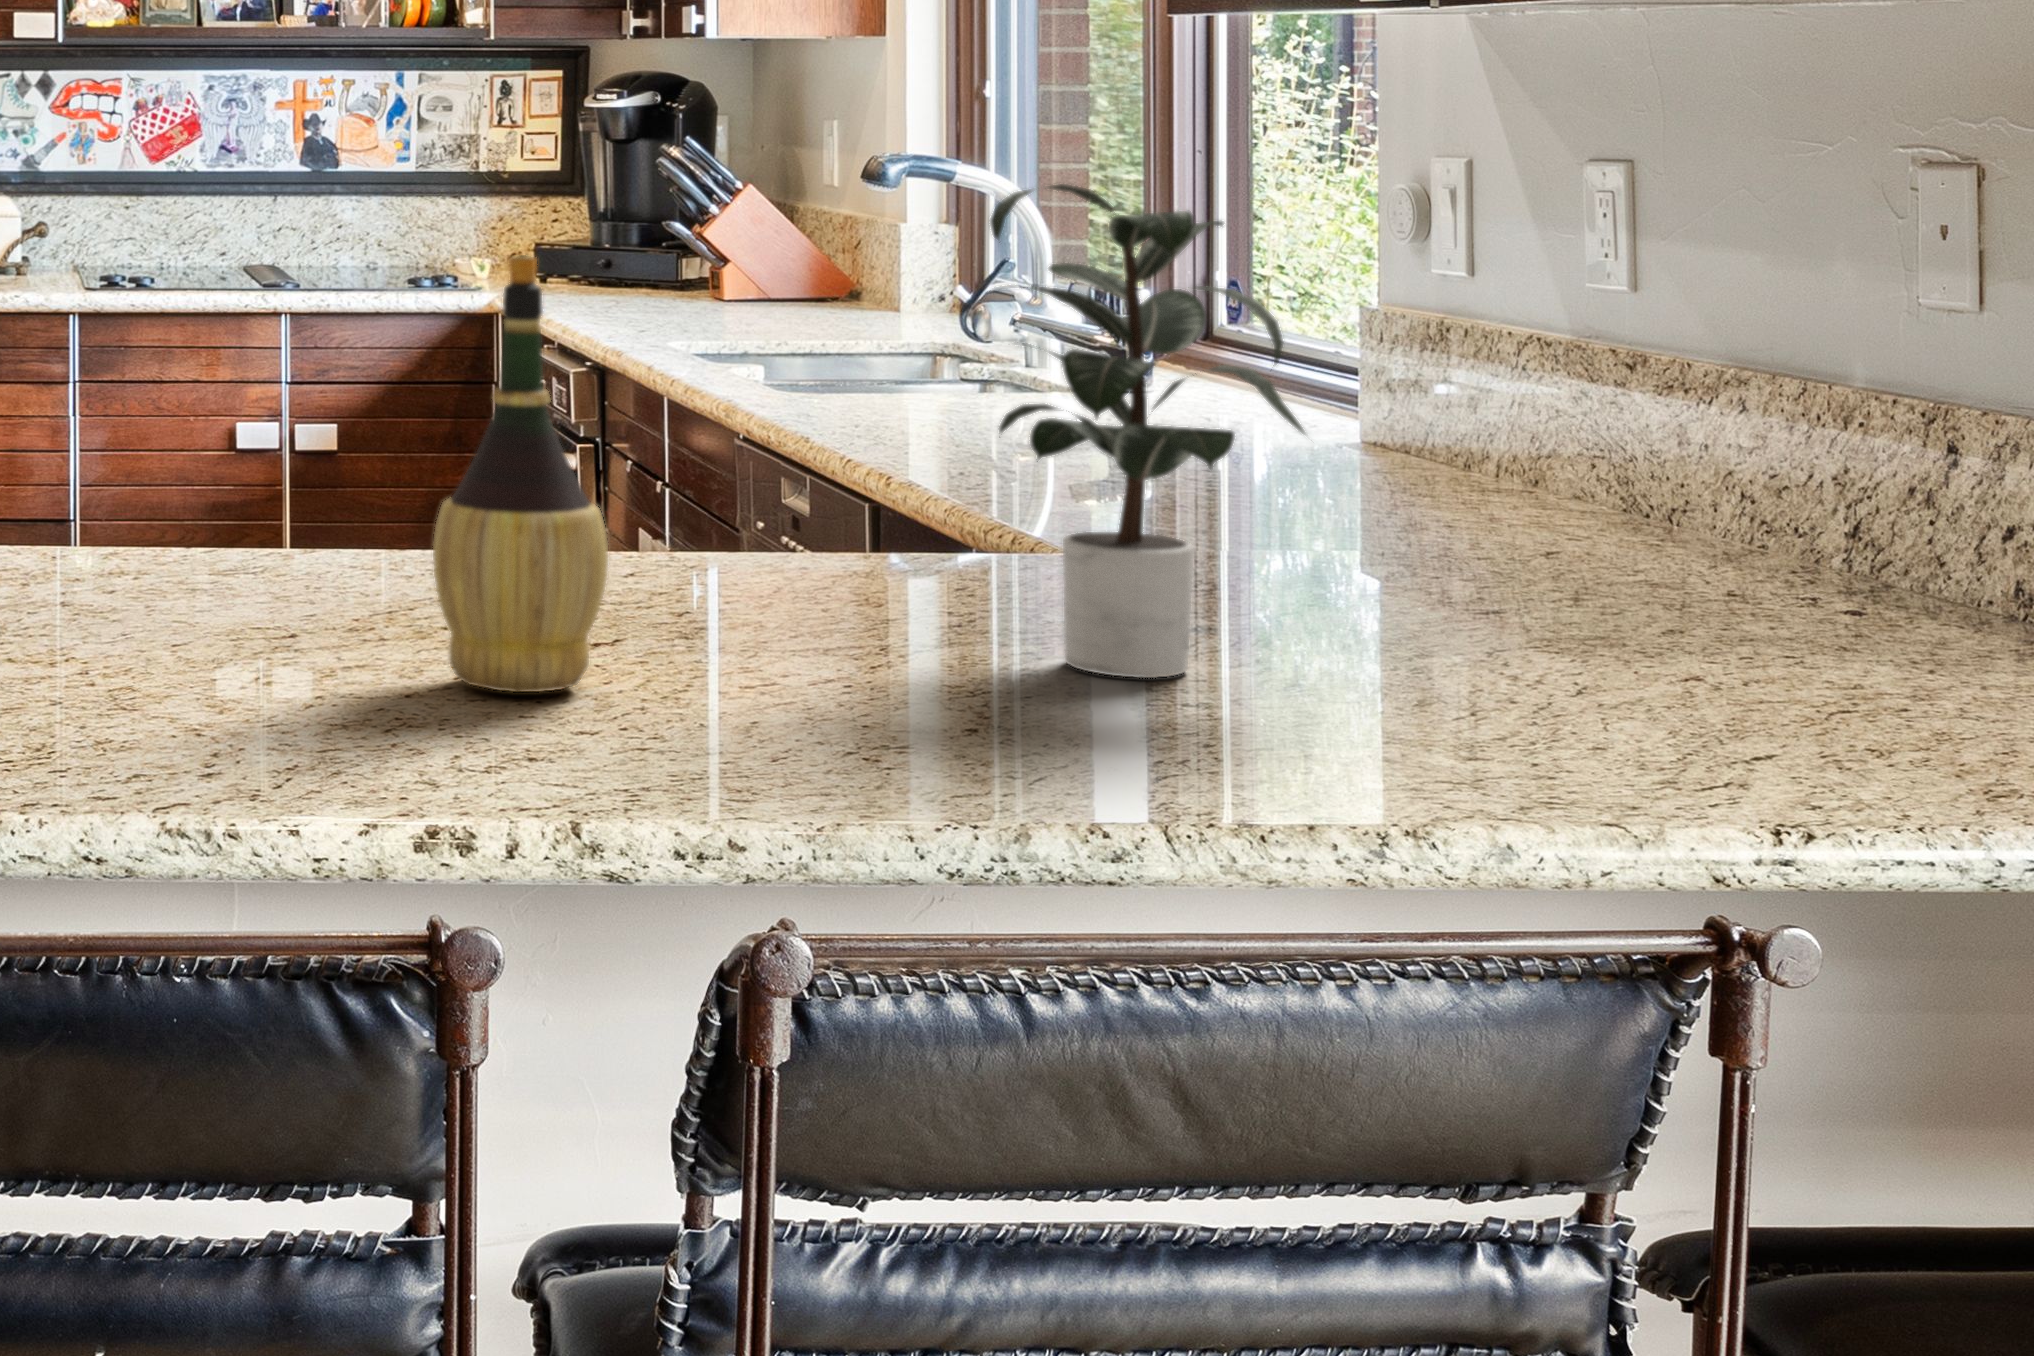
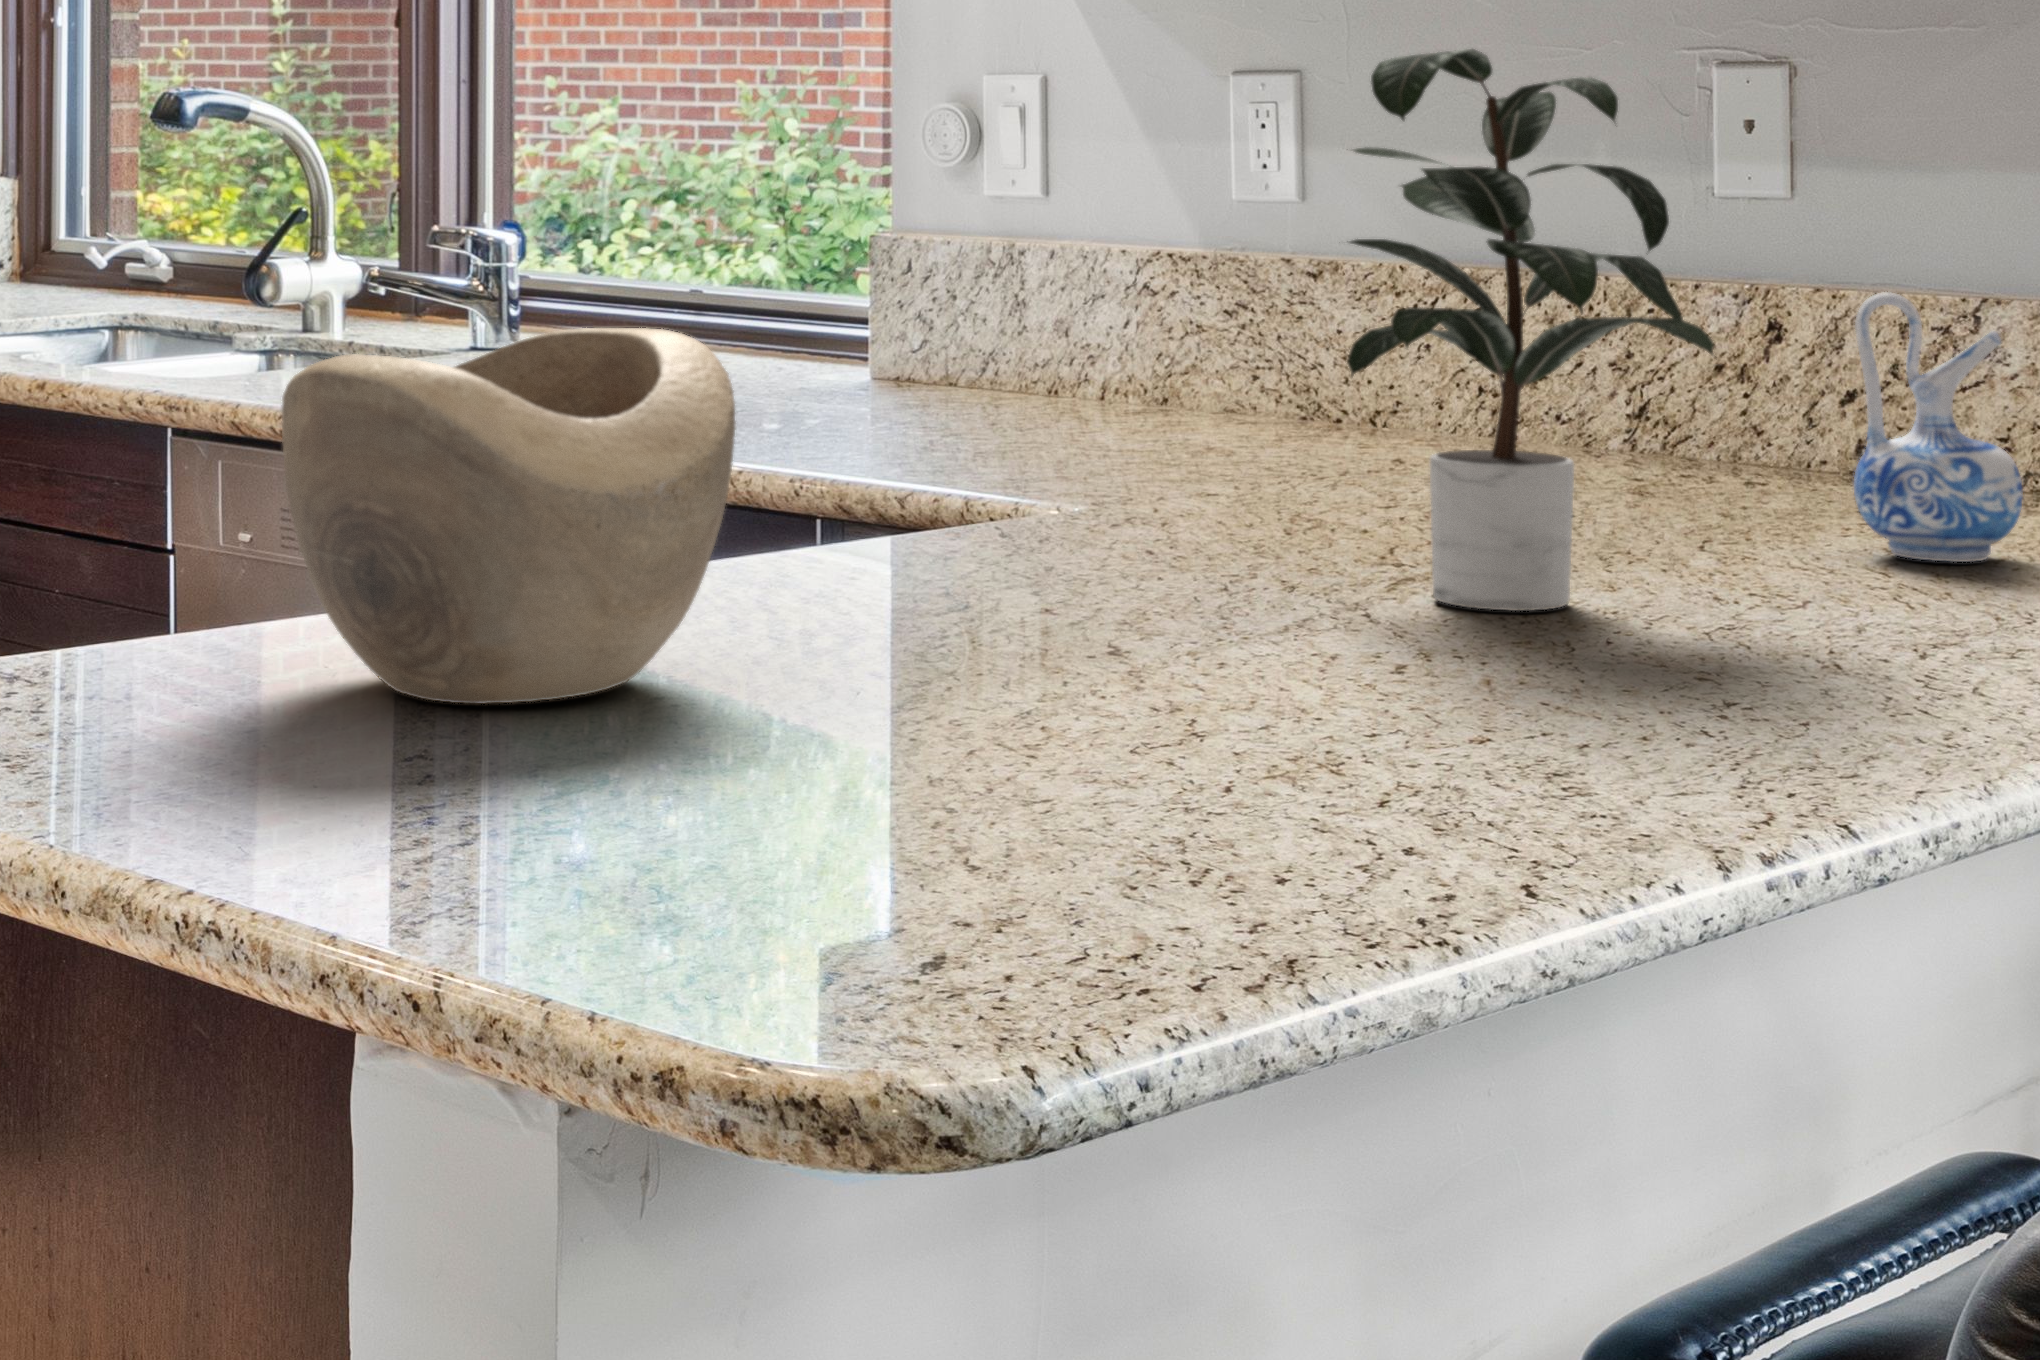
wine bottle: present [433,255,608,692] -> none [996,138,1226,707]
decorative bowl: none [29,374,352,630] -> present [282,328,736,704]
ceramic pitcher: none [1649,425,1827,699] -> present [1854,292,2023,562]

